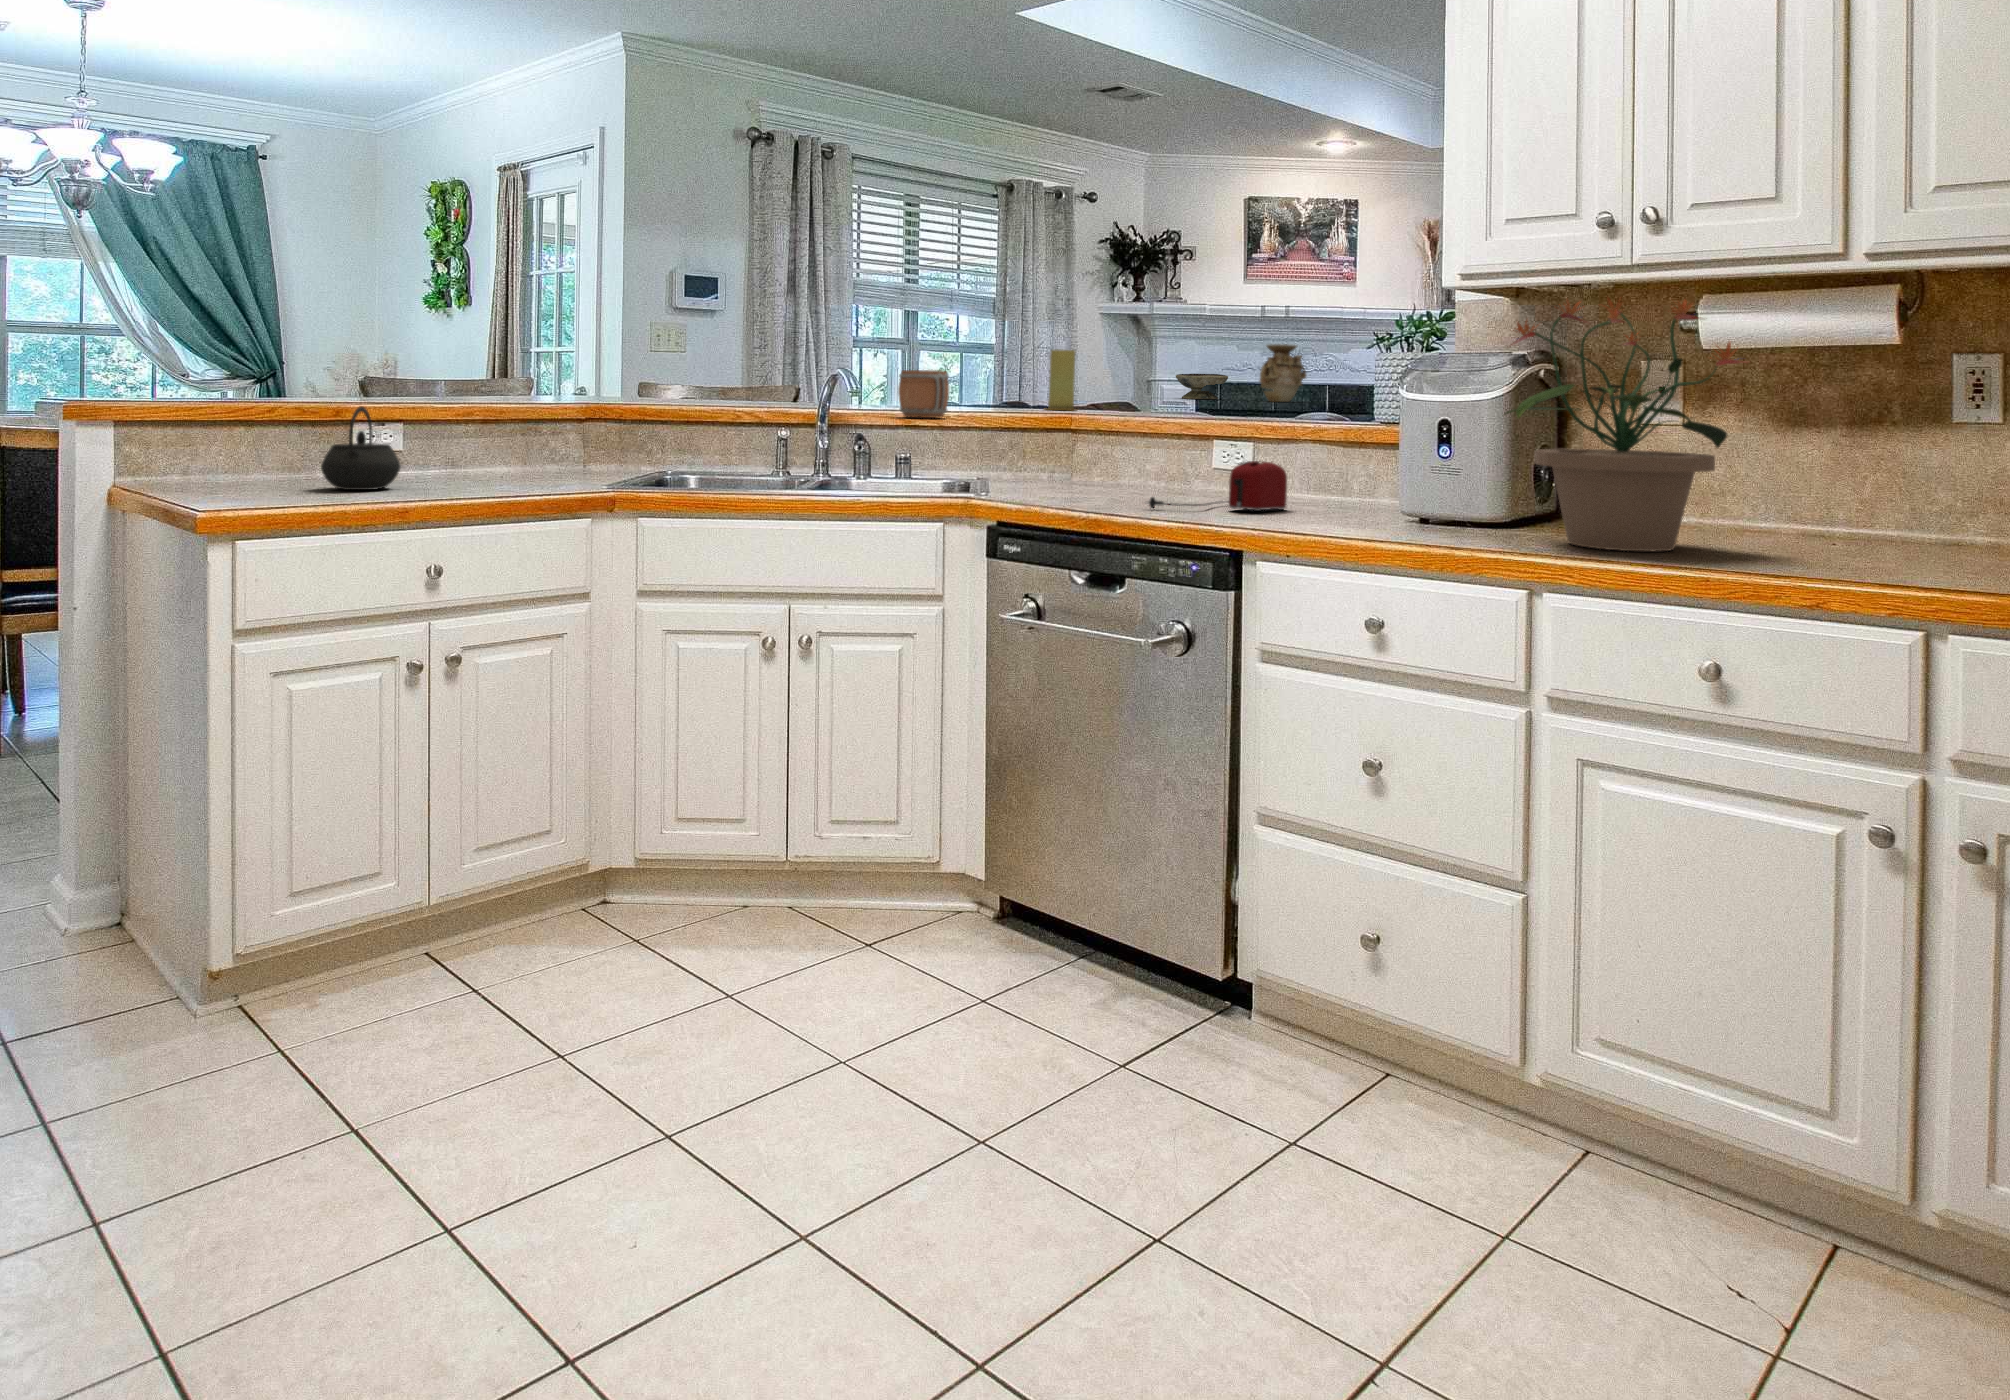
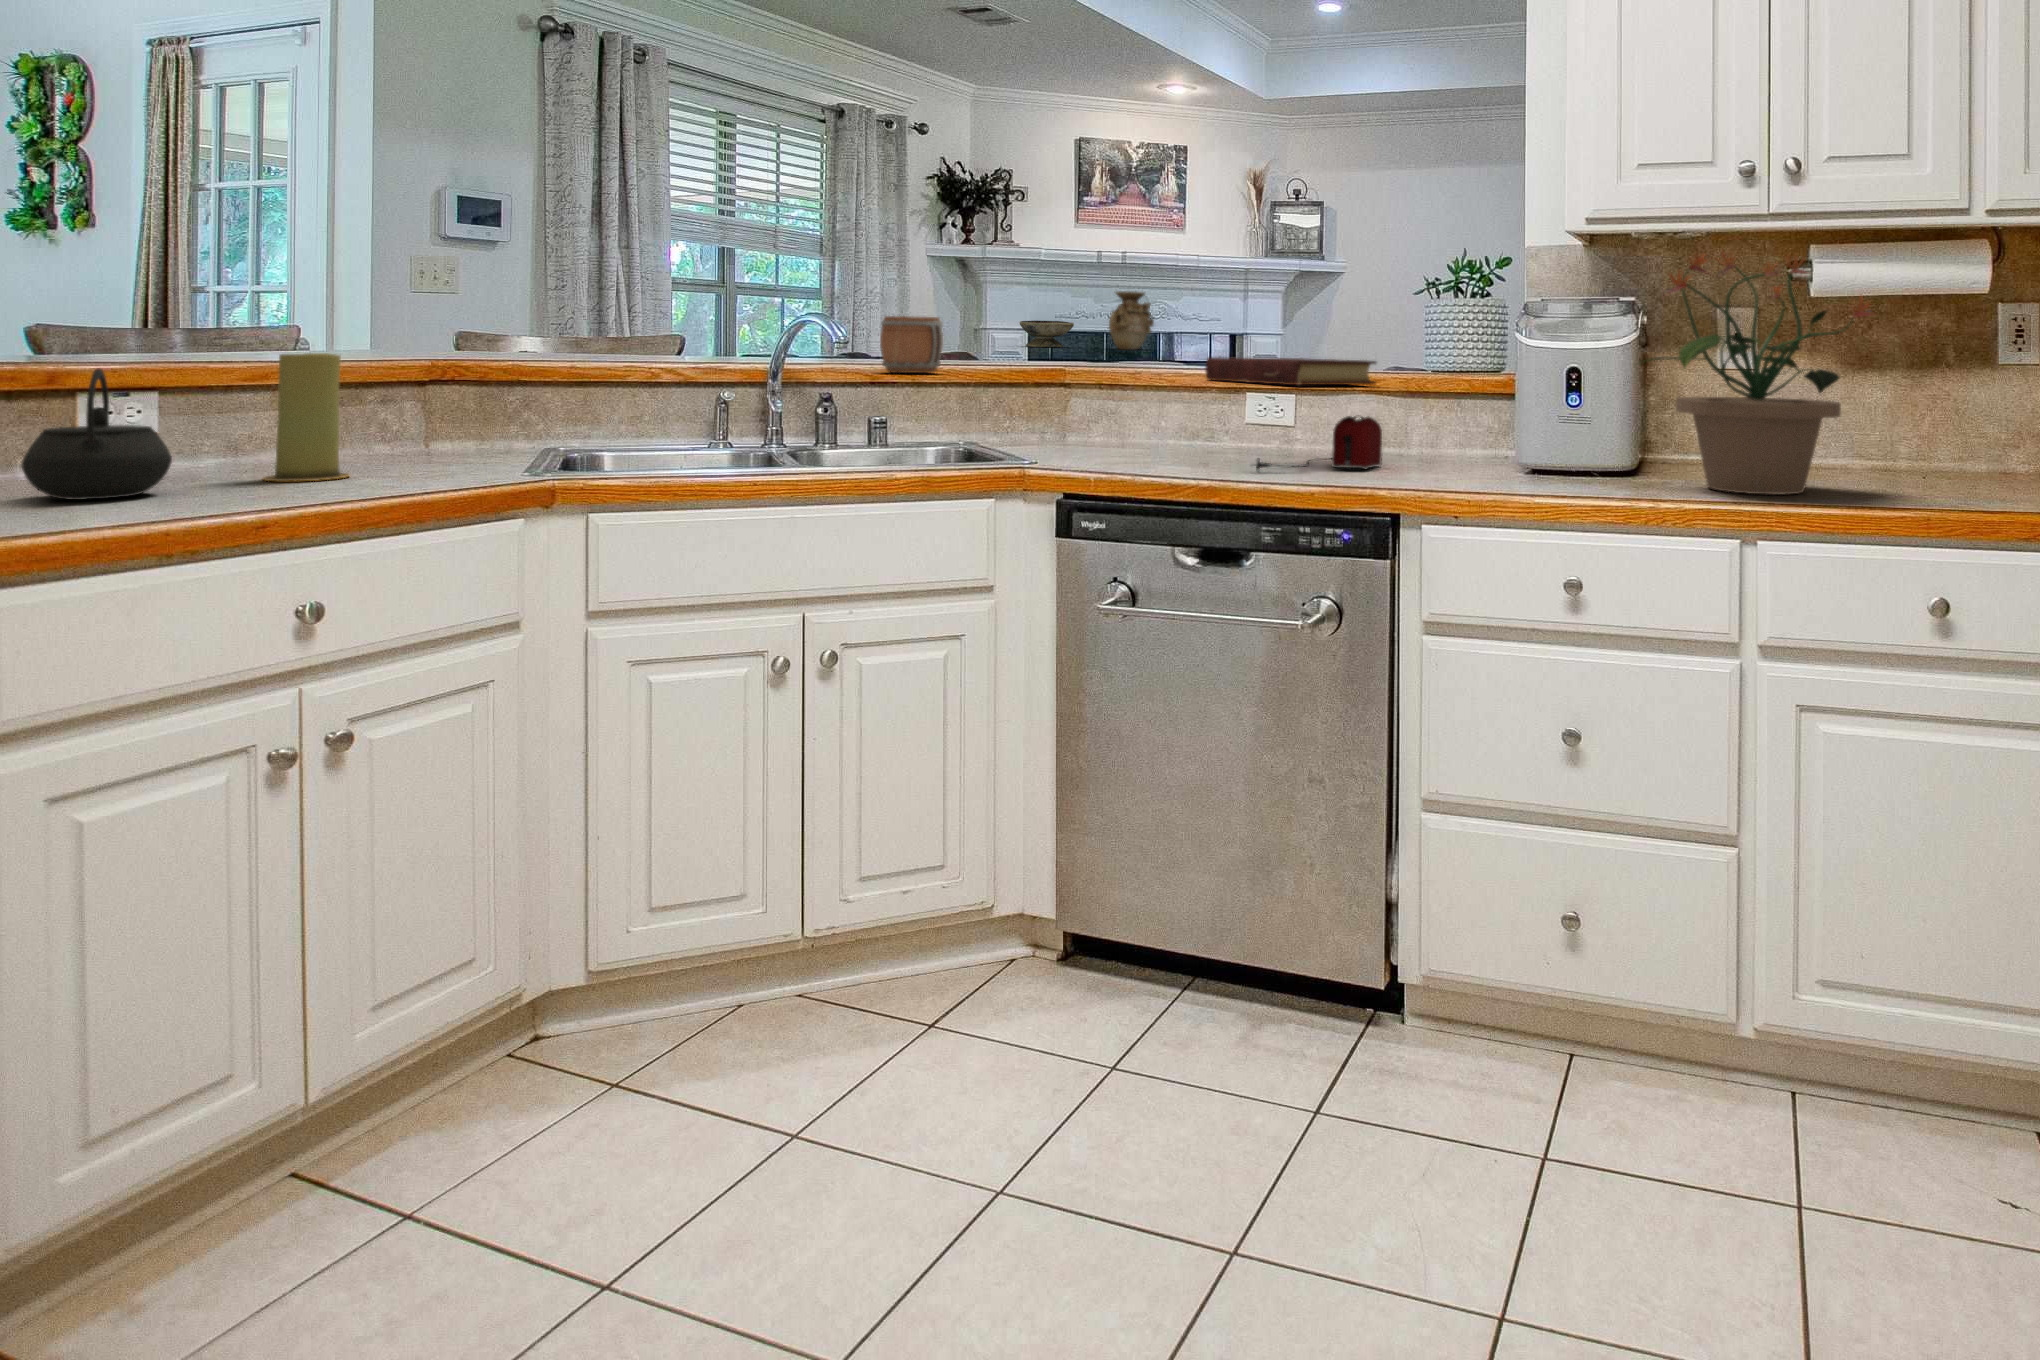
candle: present [1048,349,1075,410] -> present [263,353,349,481]
book: none [1170,406,1318,433] -> present [1205,357,1376,385]

